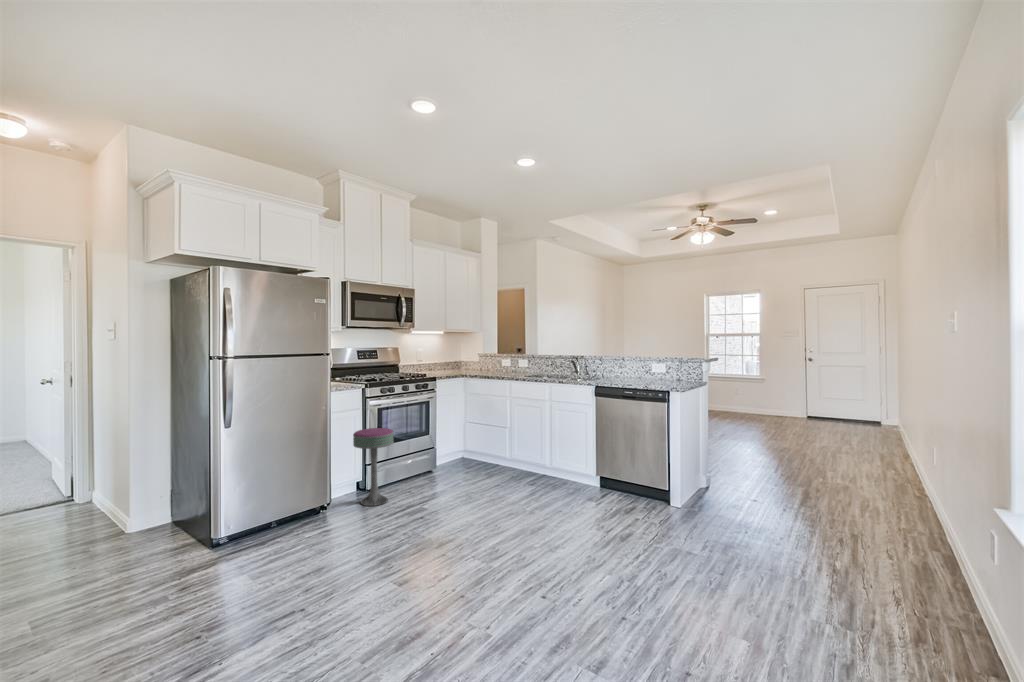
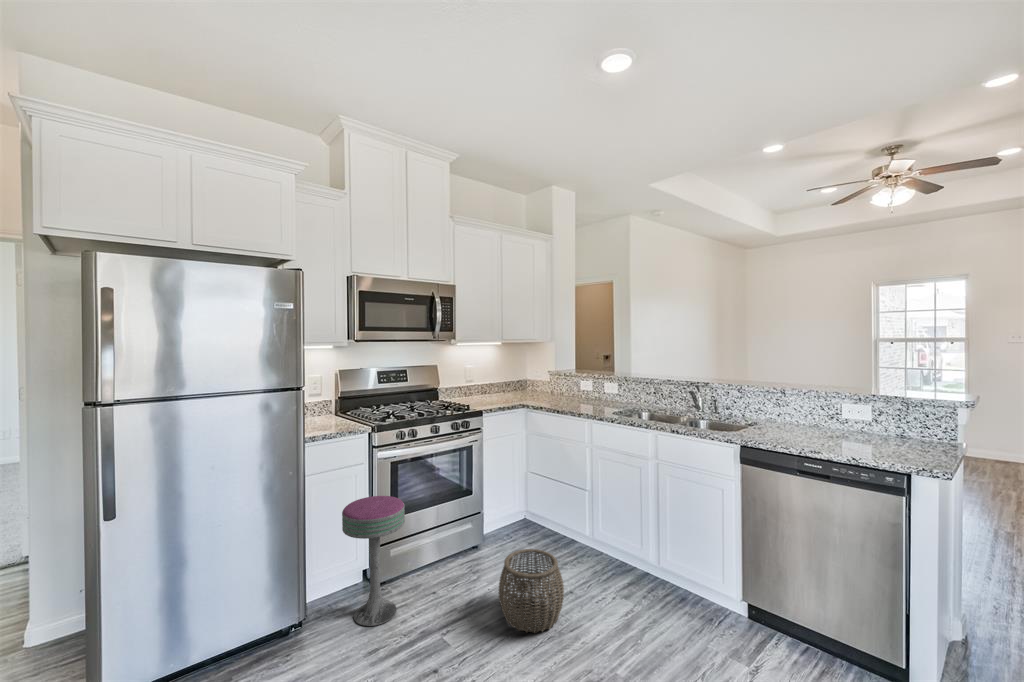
woven basket: none [455,457,495,501] -> present [498,549,564,633]

